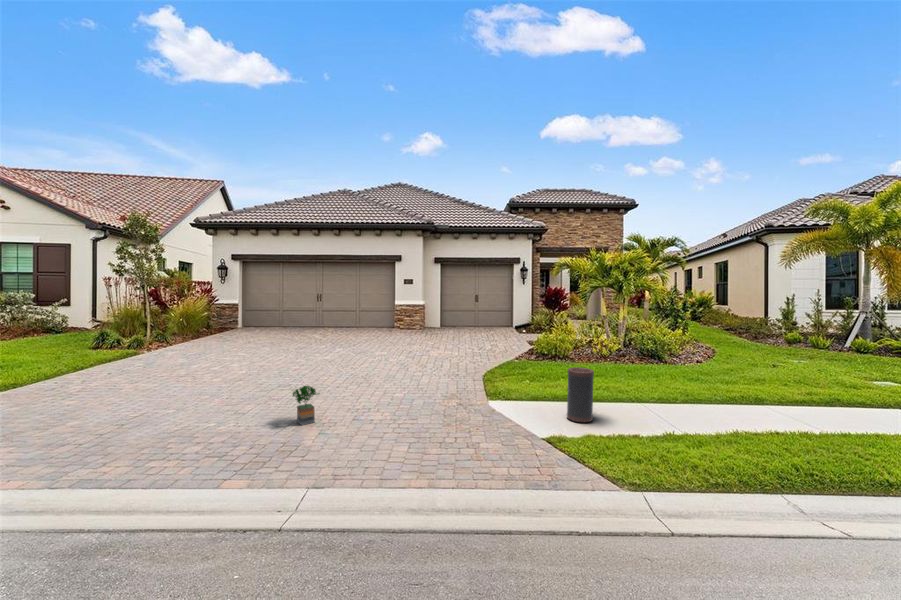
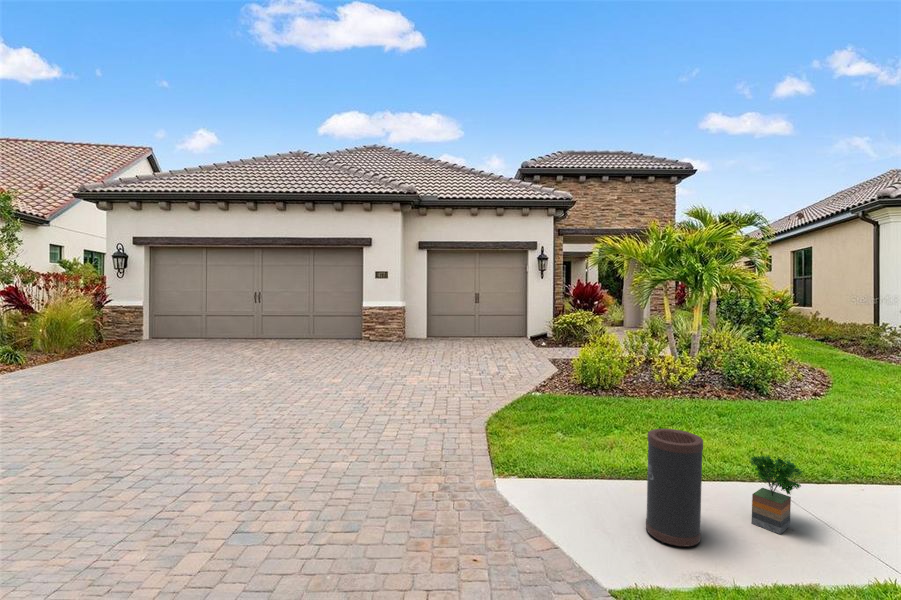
potted tree: present [293,386,320,425] -> present [750,455,802,534]

